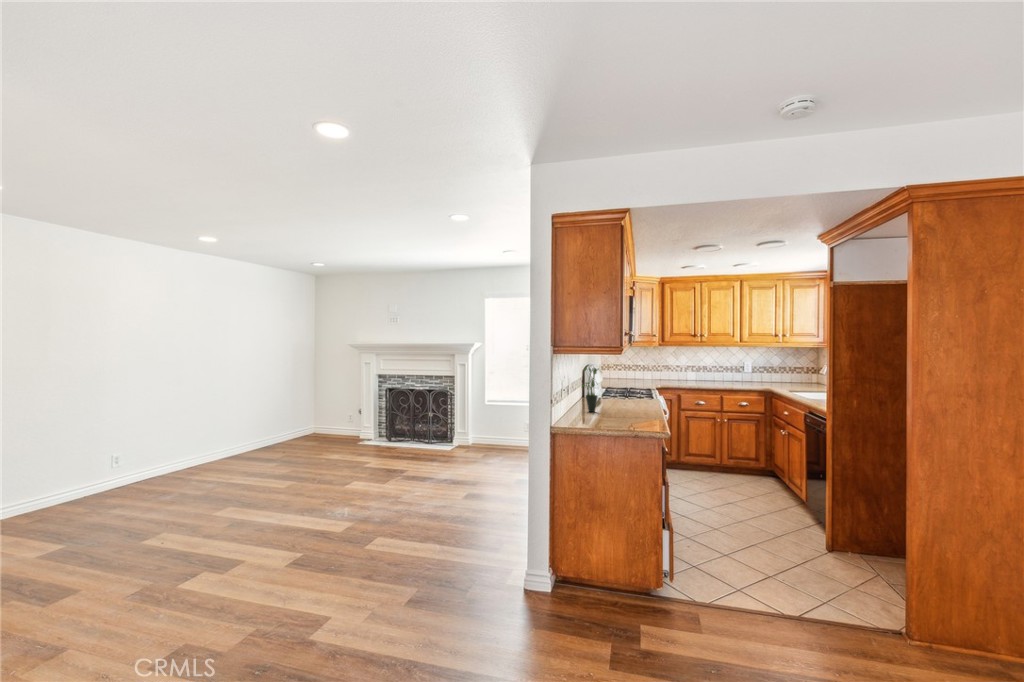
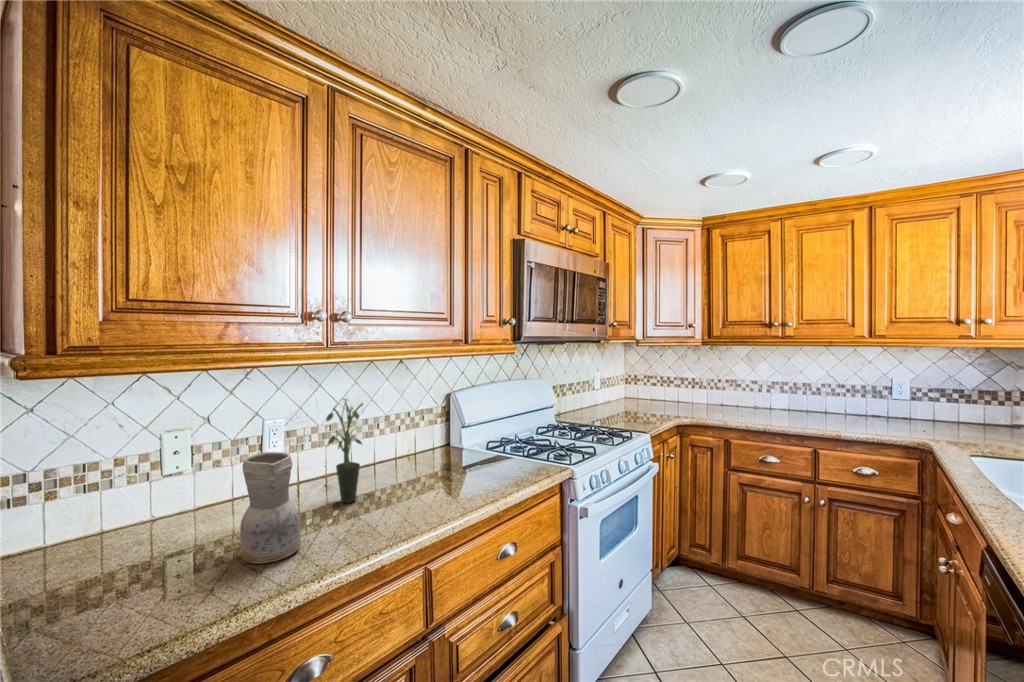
ceramic pitcher: none [601,381,627,421] -> present [240,452,300,563]

